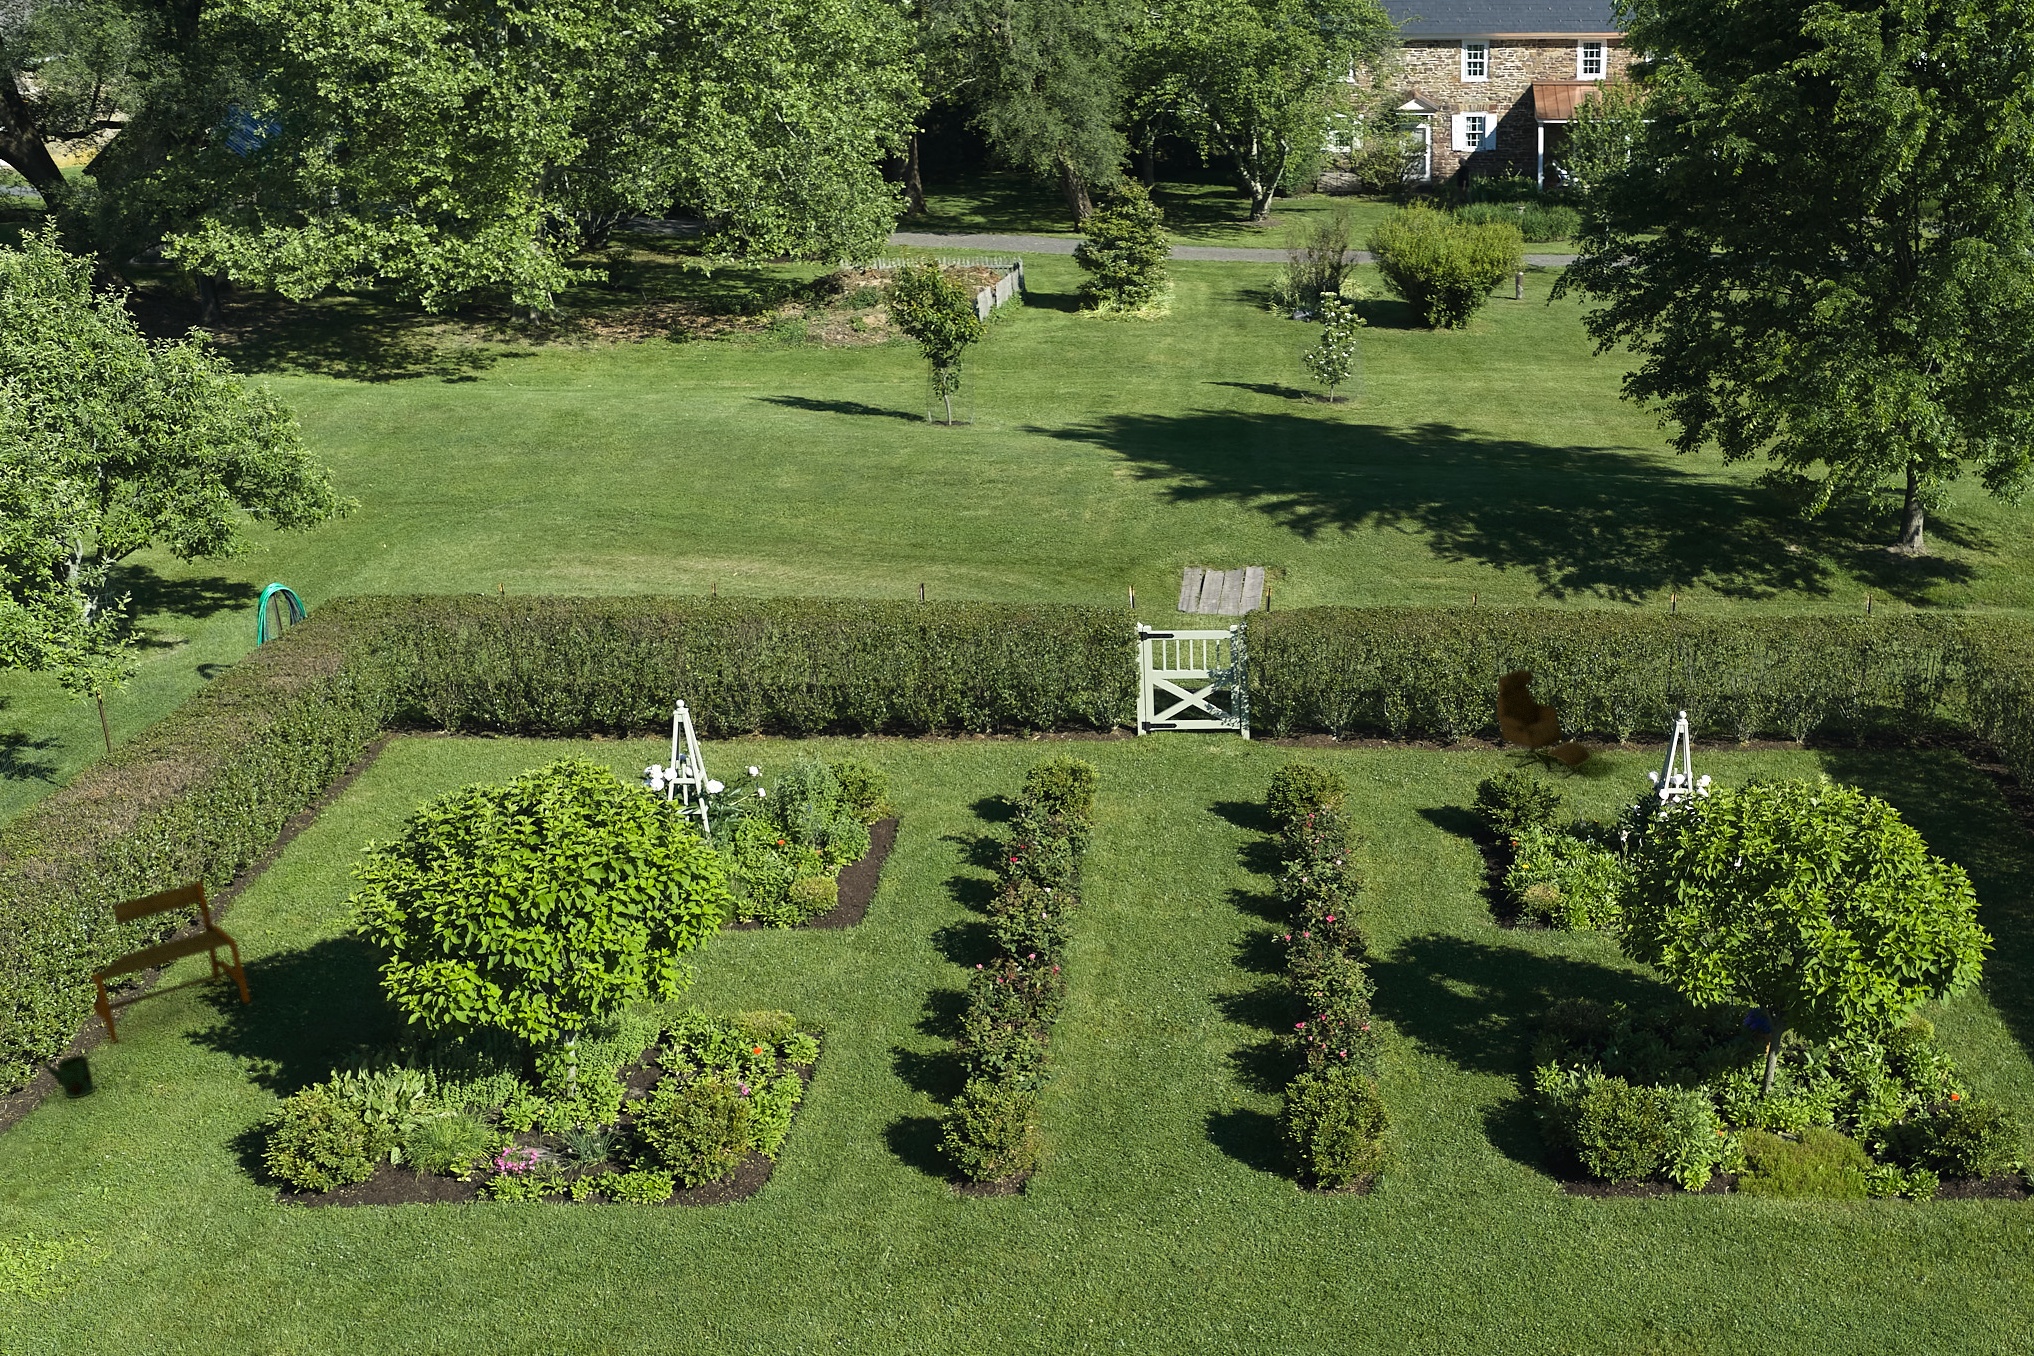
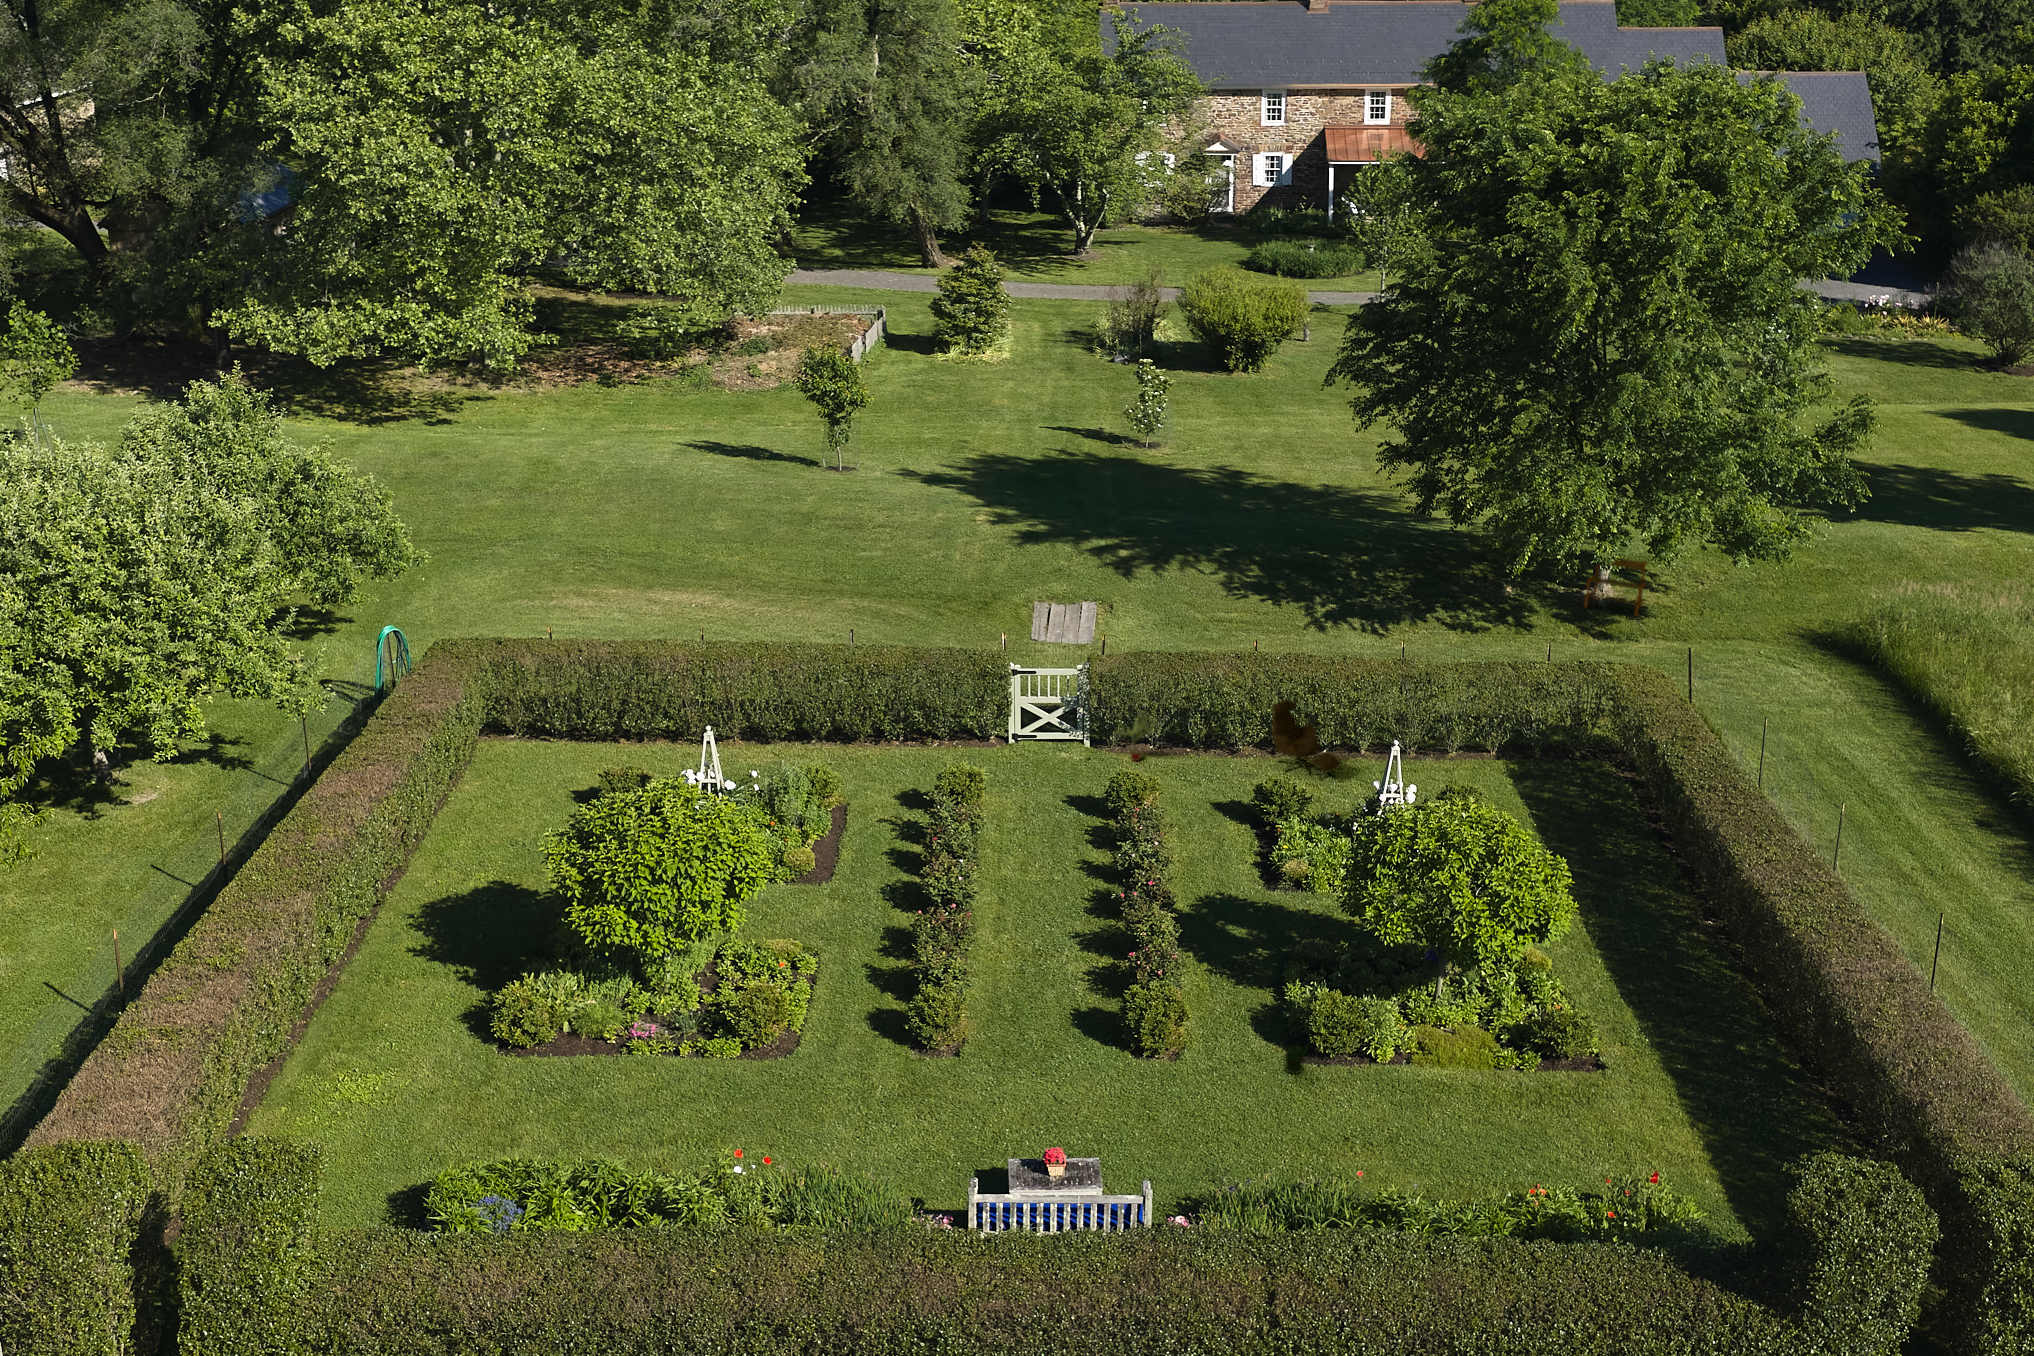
potted tree: none [1284,686,1342,757] -> present [1117,714,1157,761]
bench: present [92,881,250,1042] -> present [1584,559,1646,615]
watering can: present [35,1055,98,1098] -> present [1283,1040,1312,1074]

